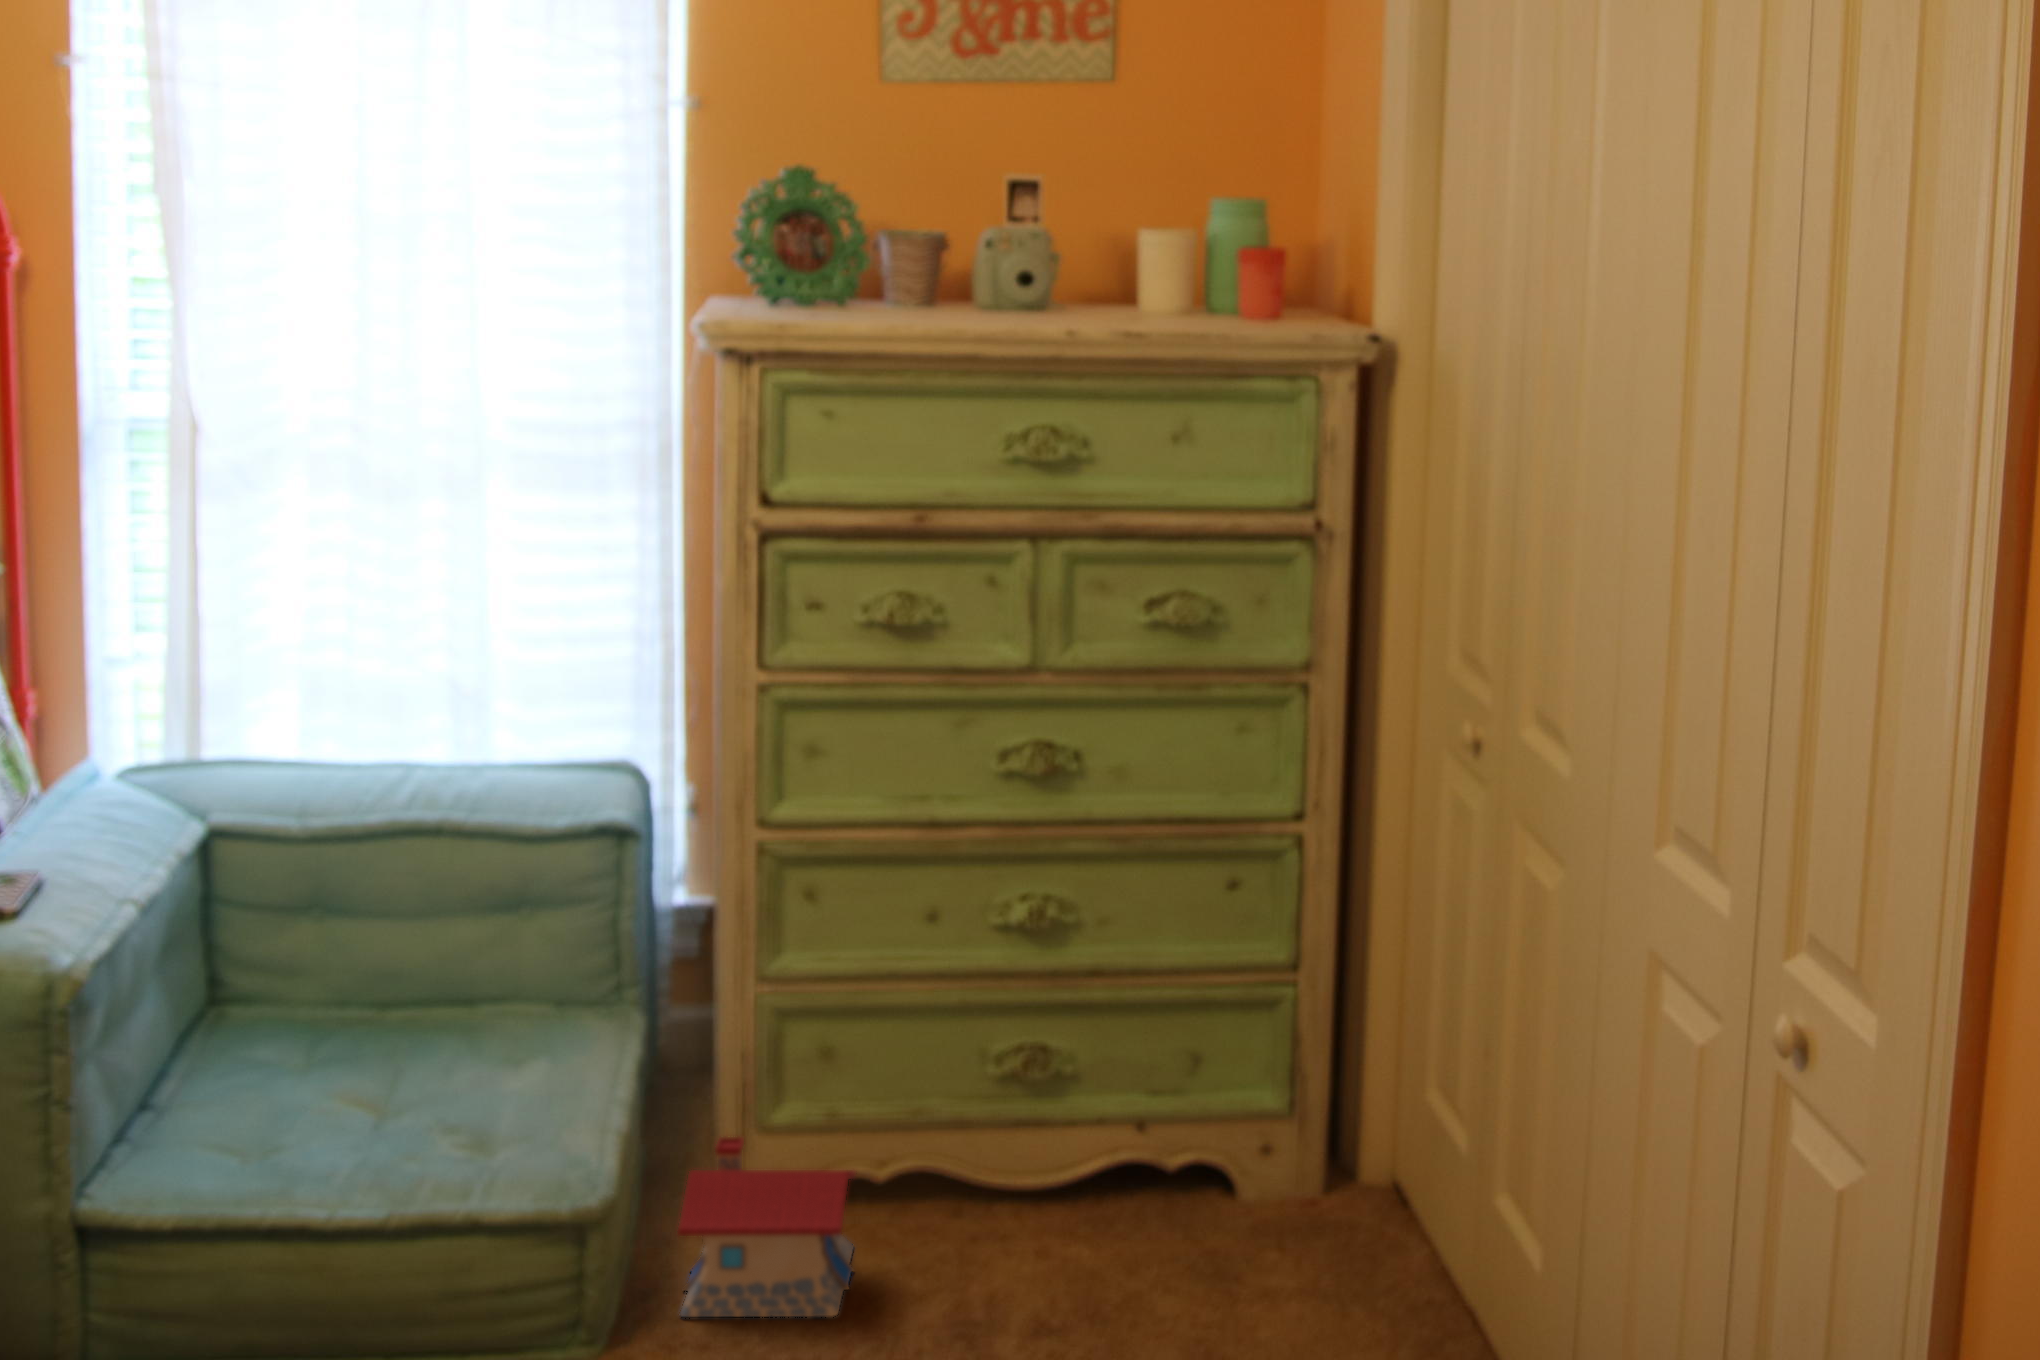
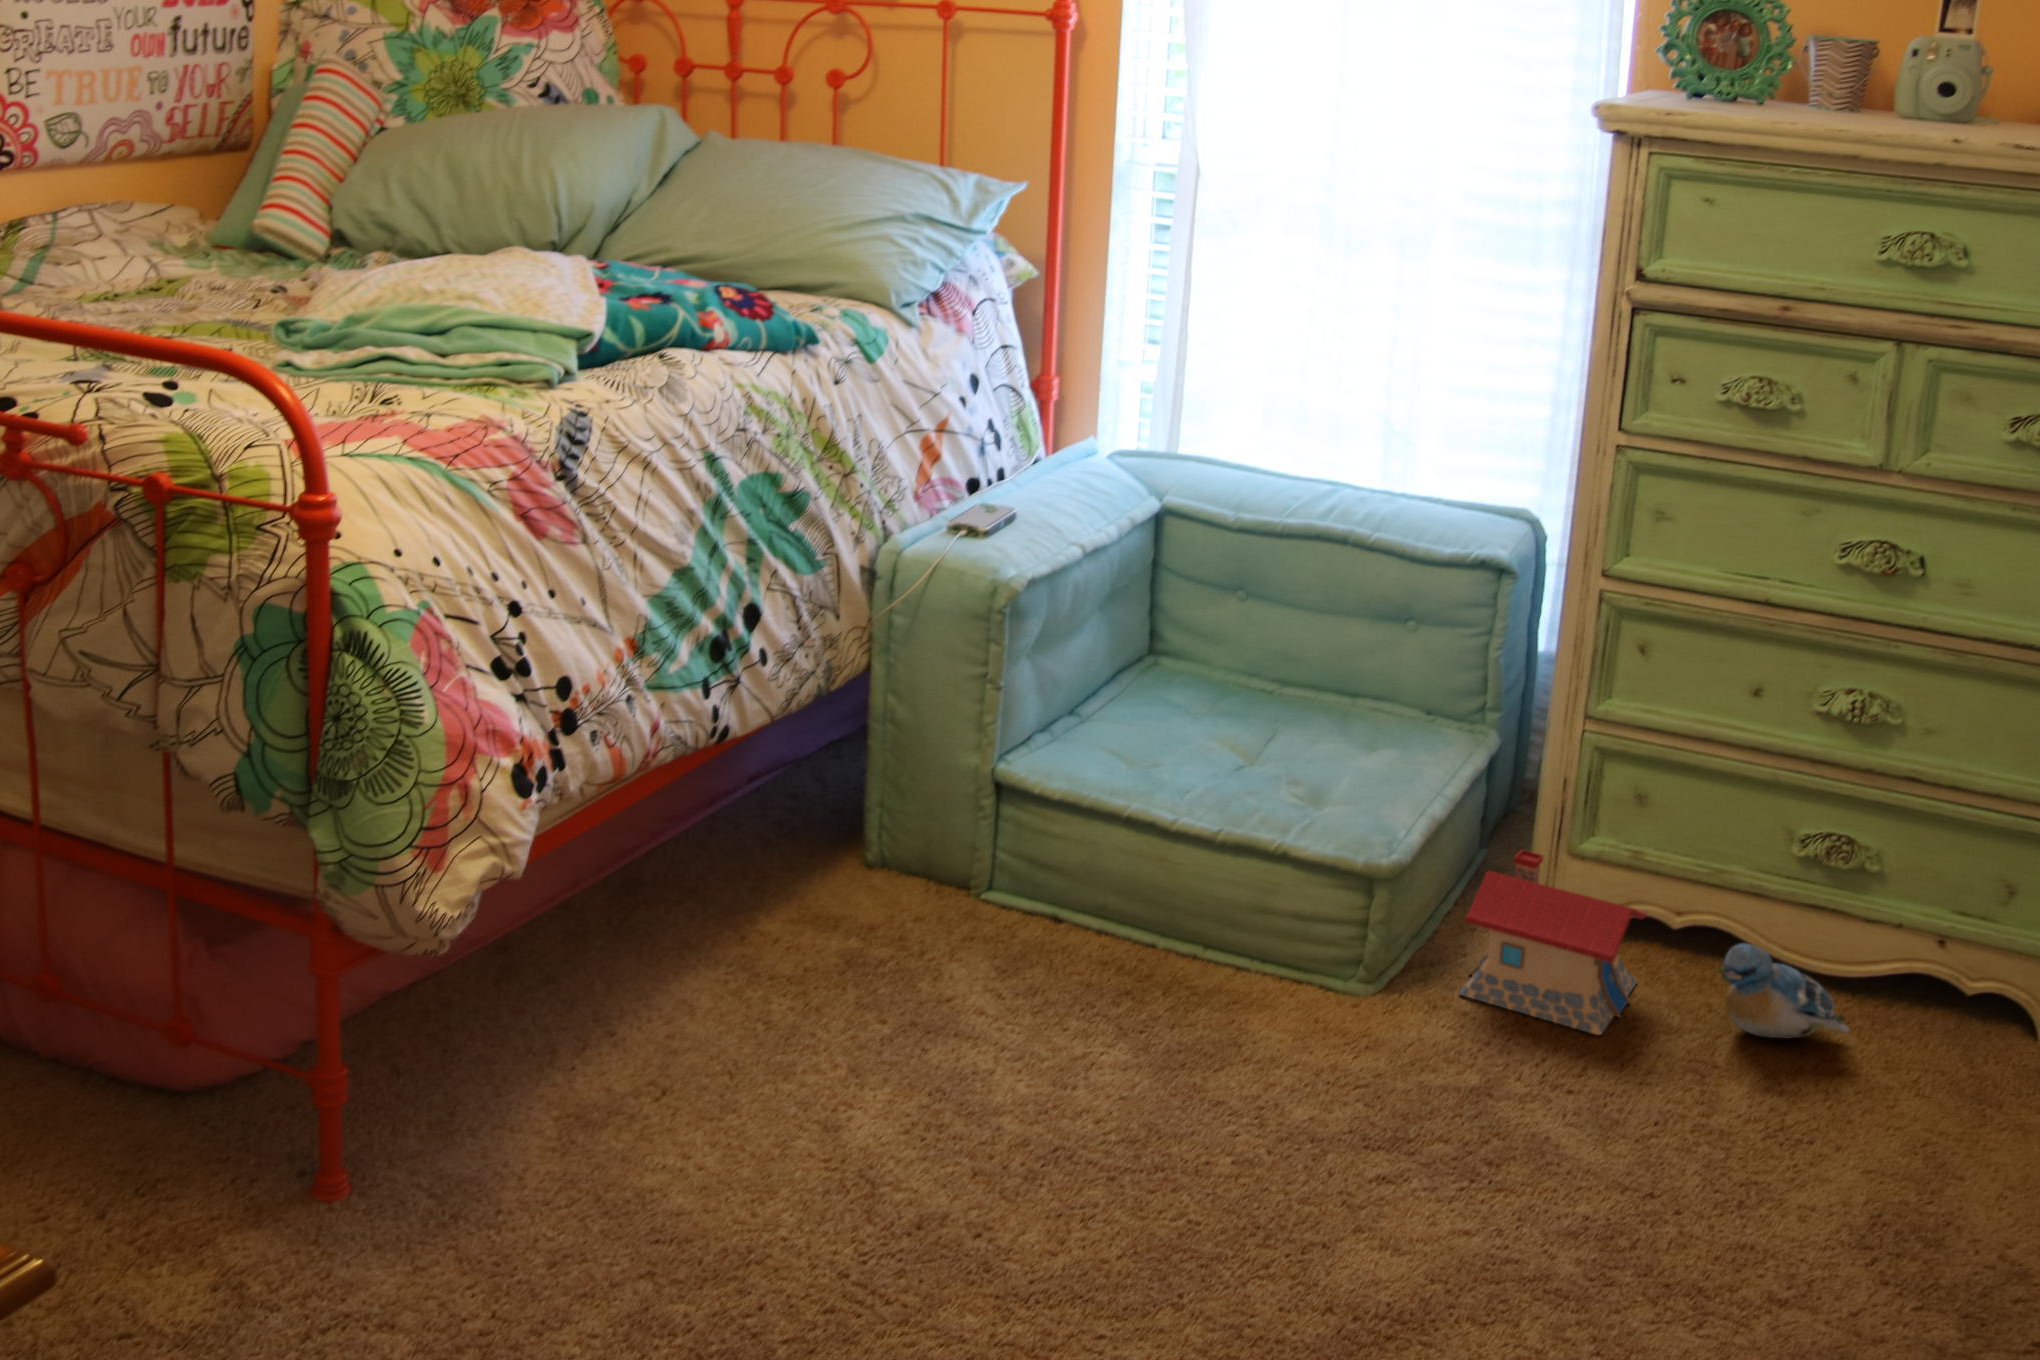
plush toy: none [940,1175,1069,1267] -> present [1719,944,1849,1039]

